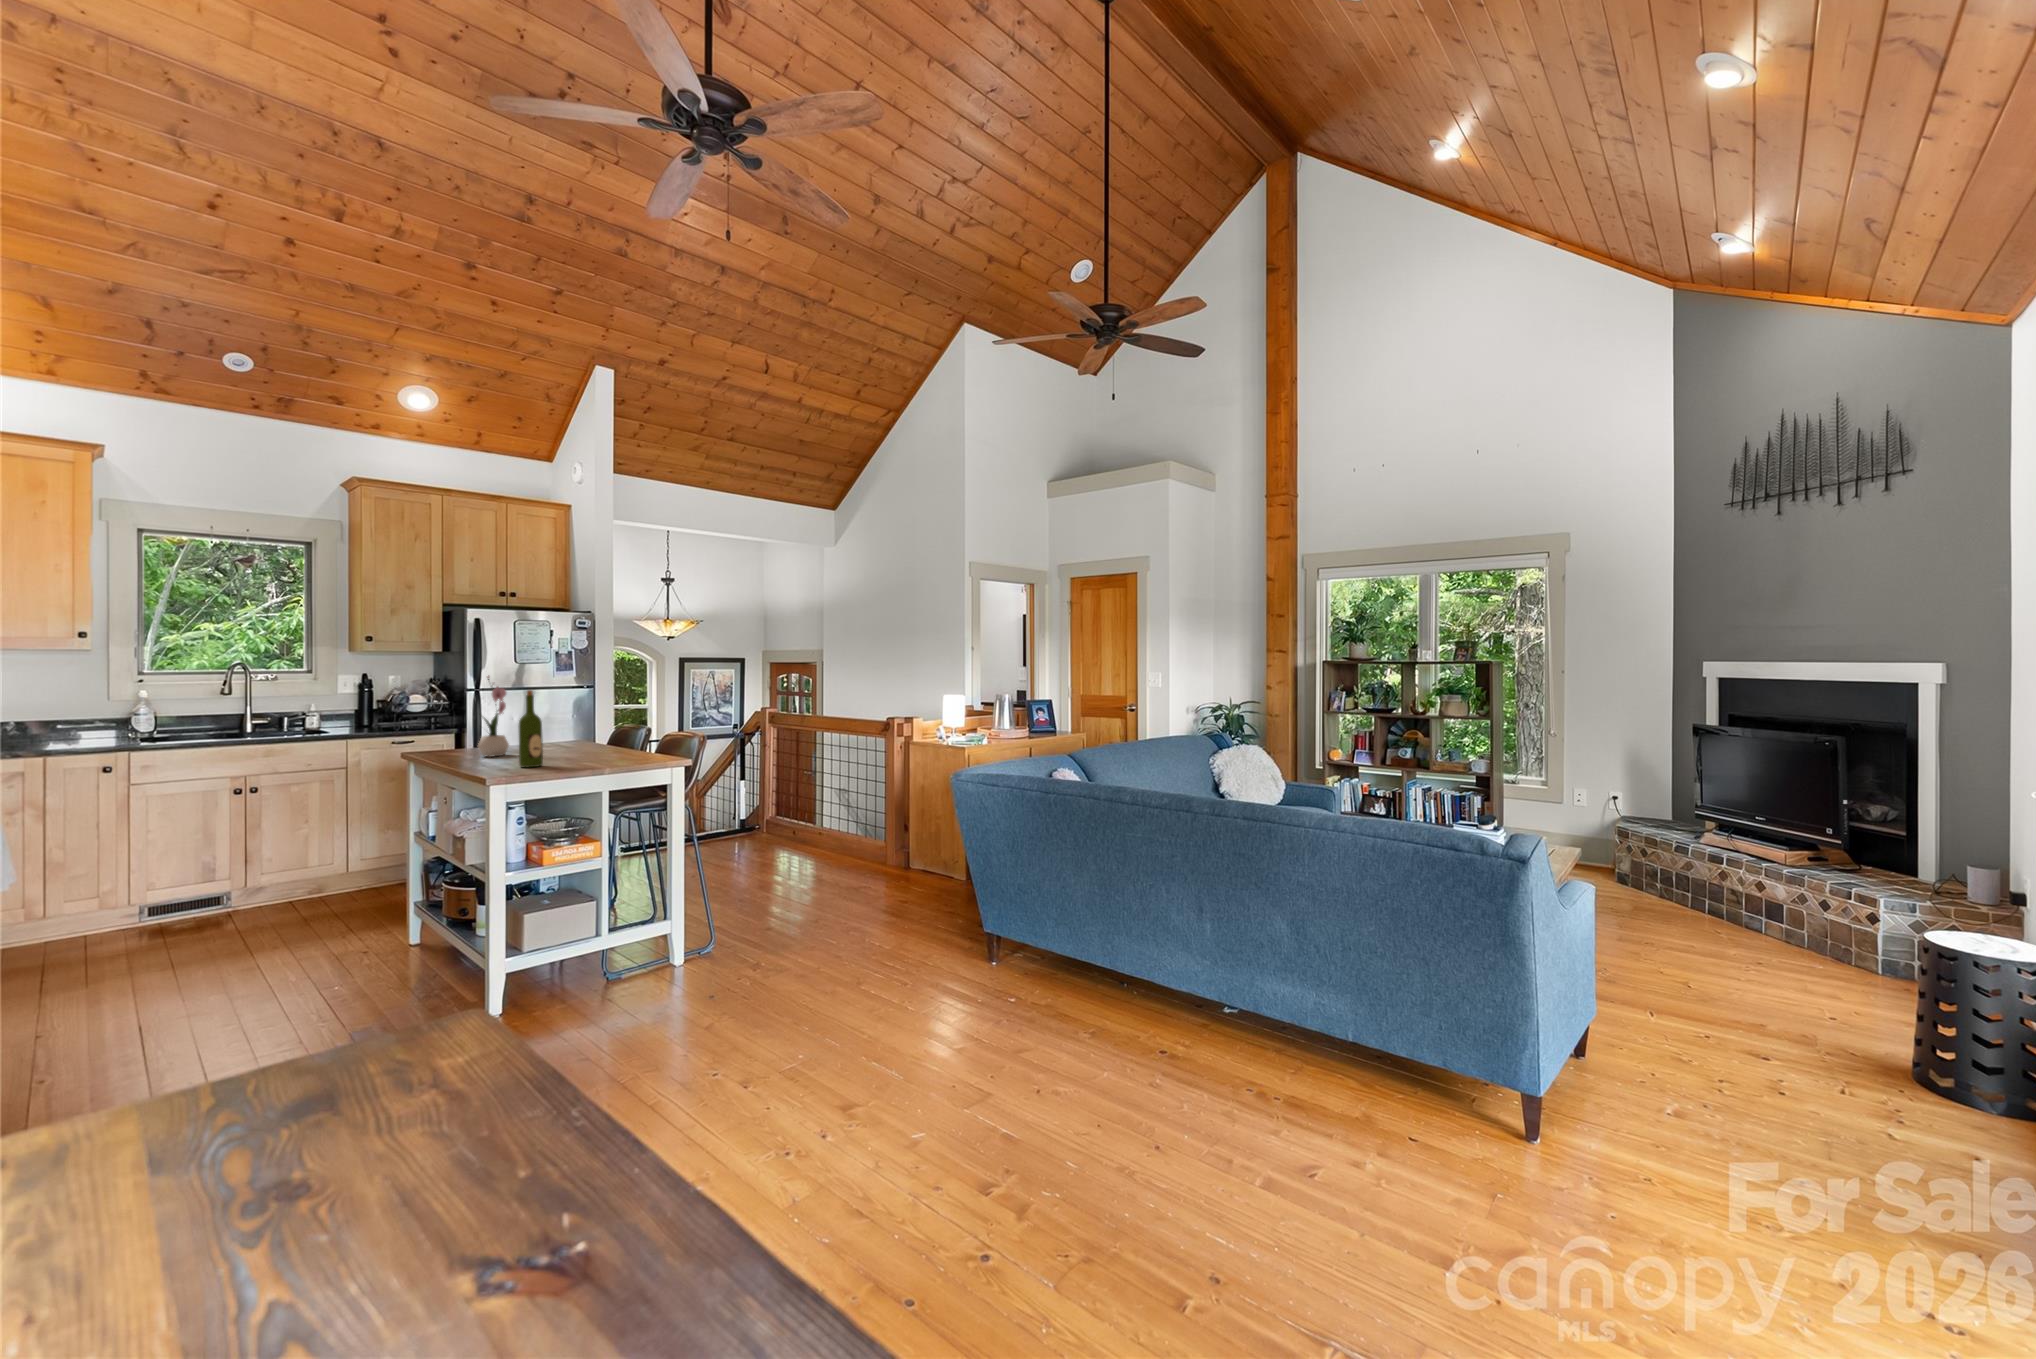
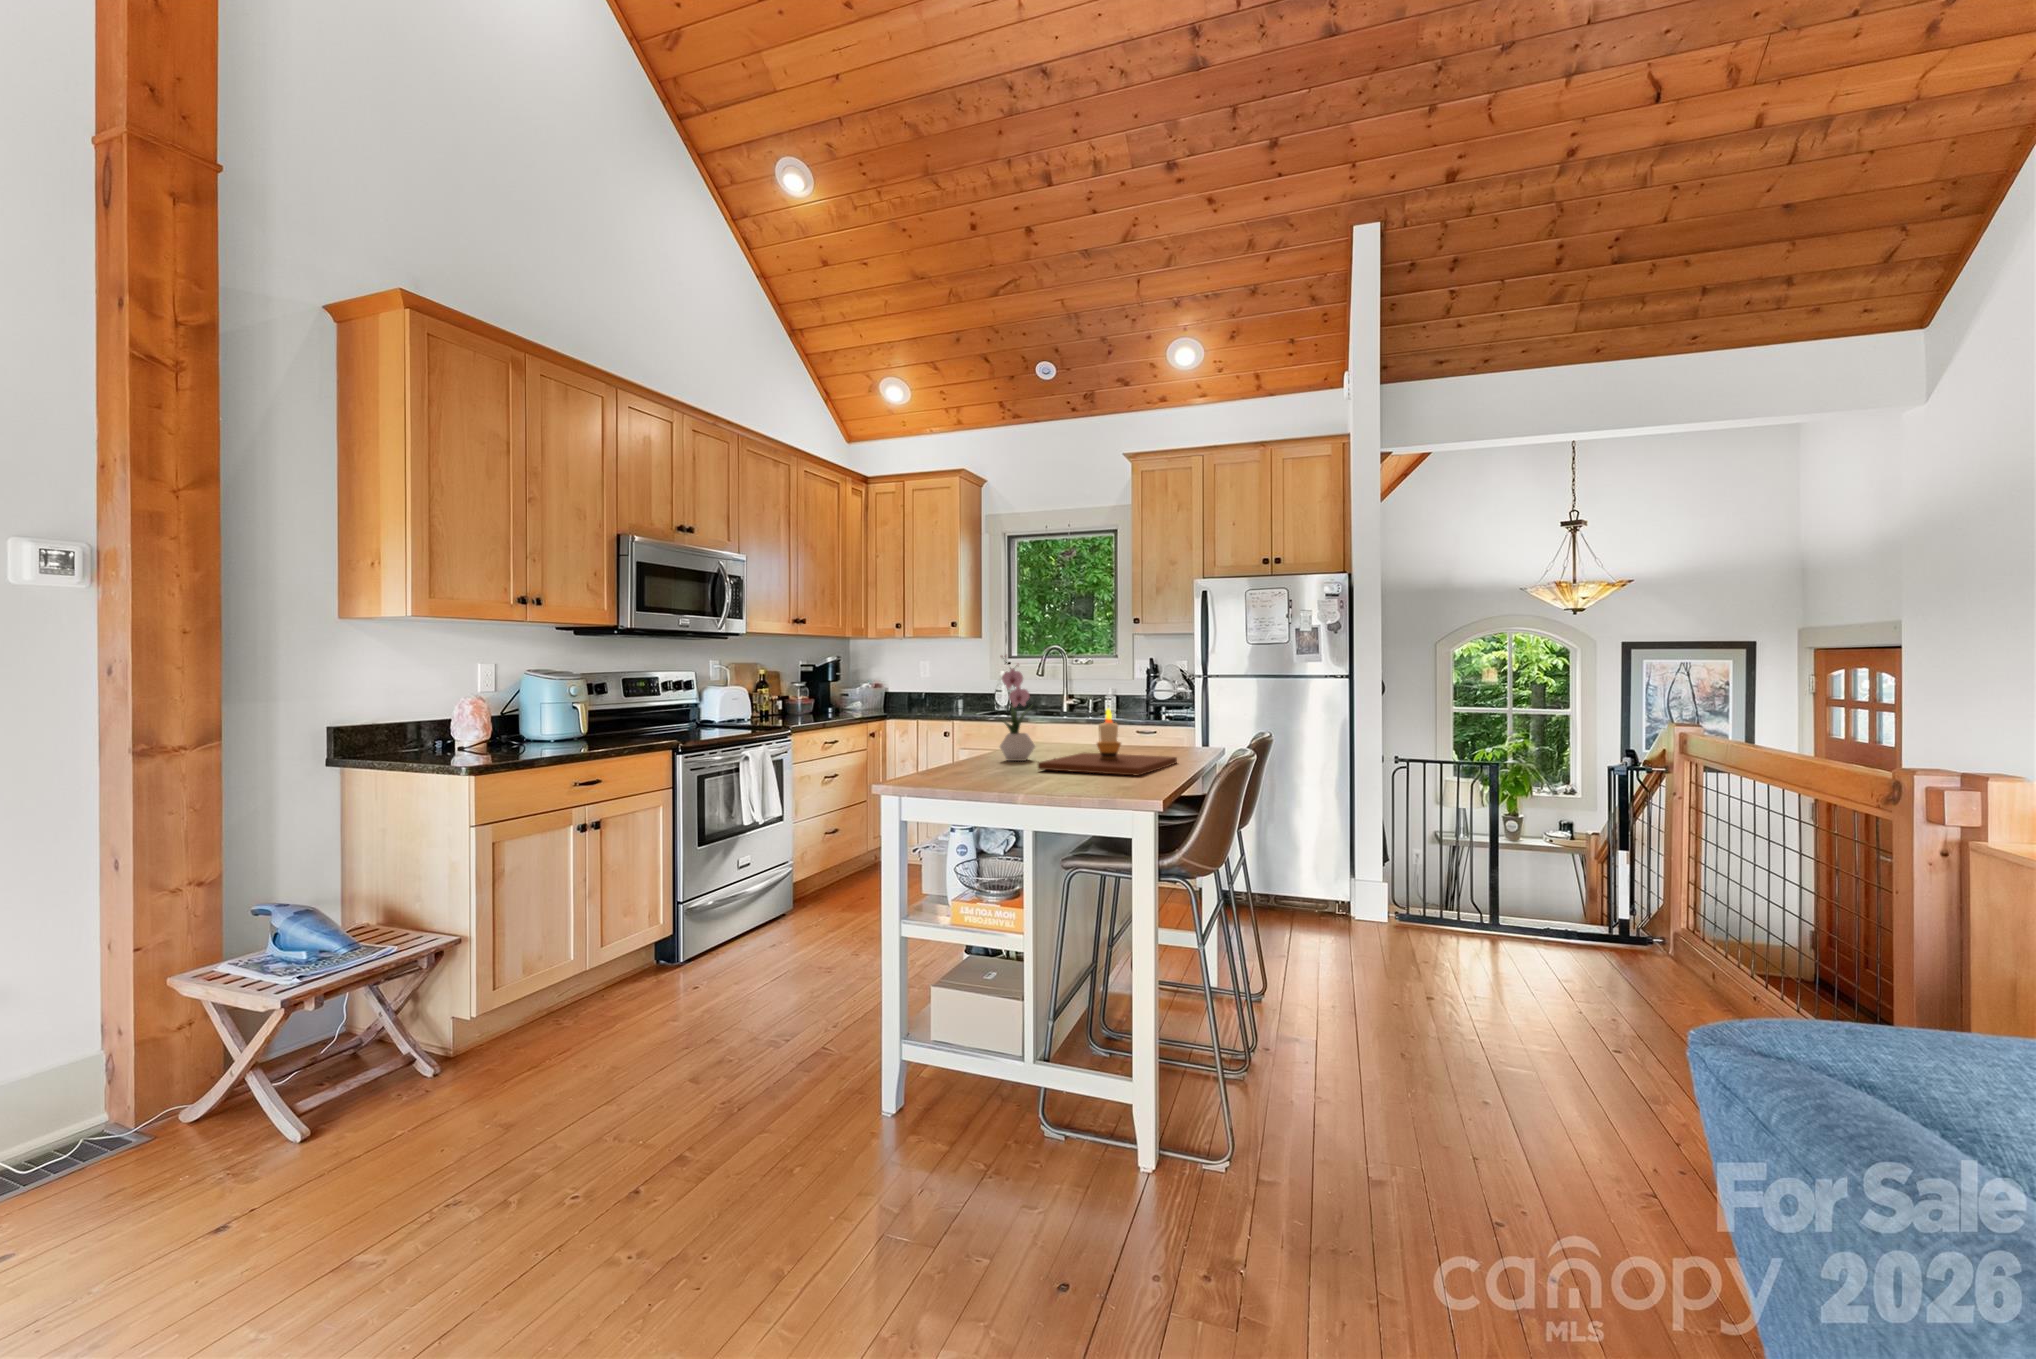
wine bottle: present [519,690,543,767] -> none [947,673,975,782]
candle: none [542,711,634,756] -> present [1038,708,1177,776]

